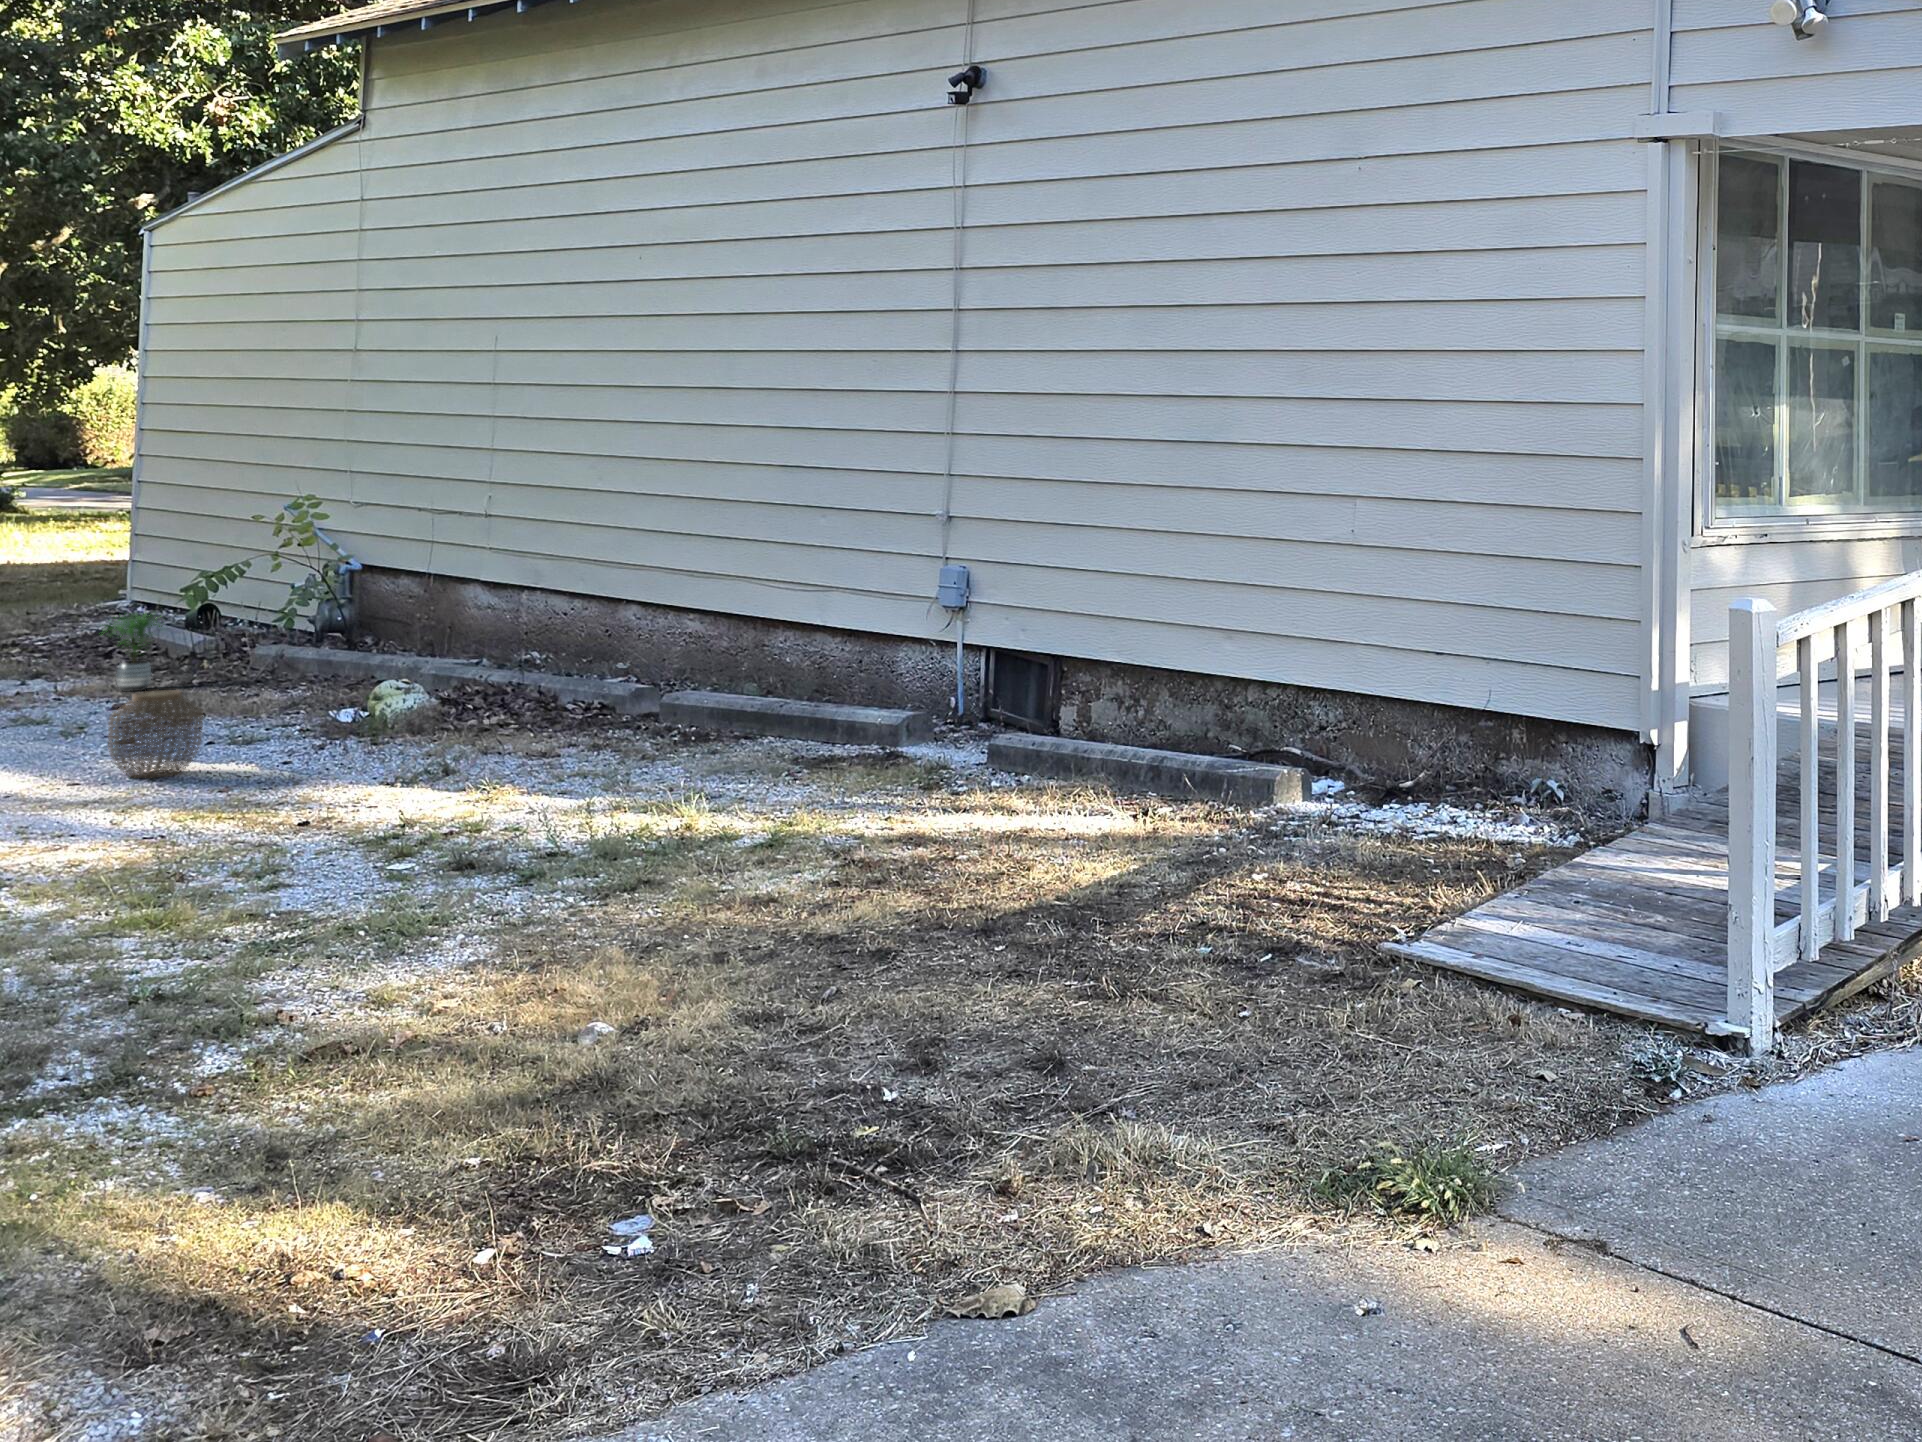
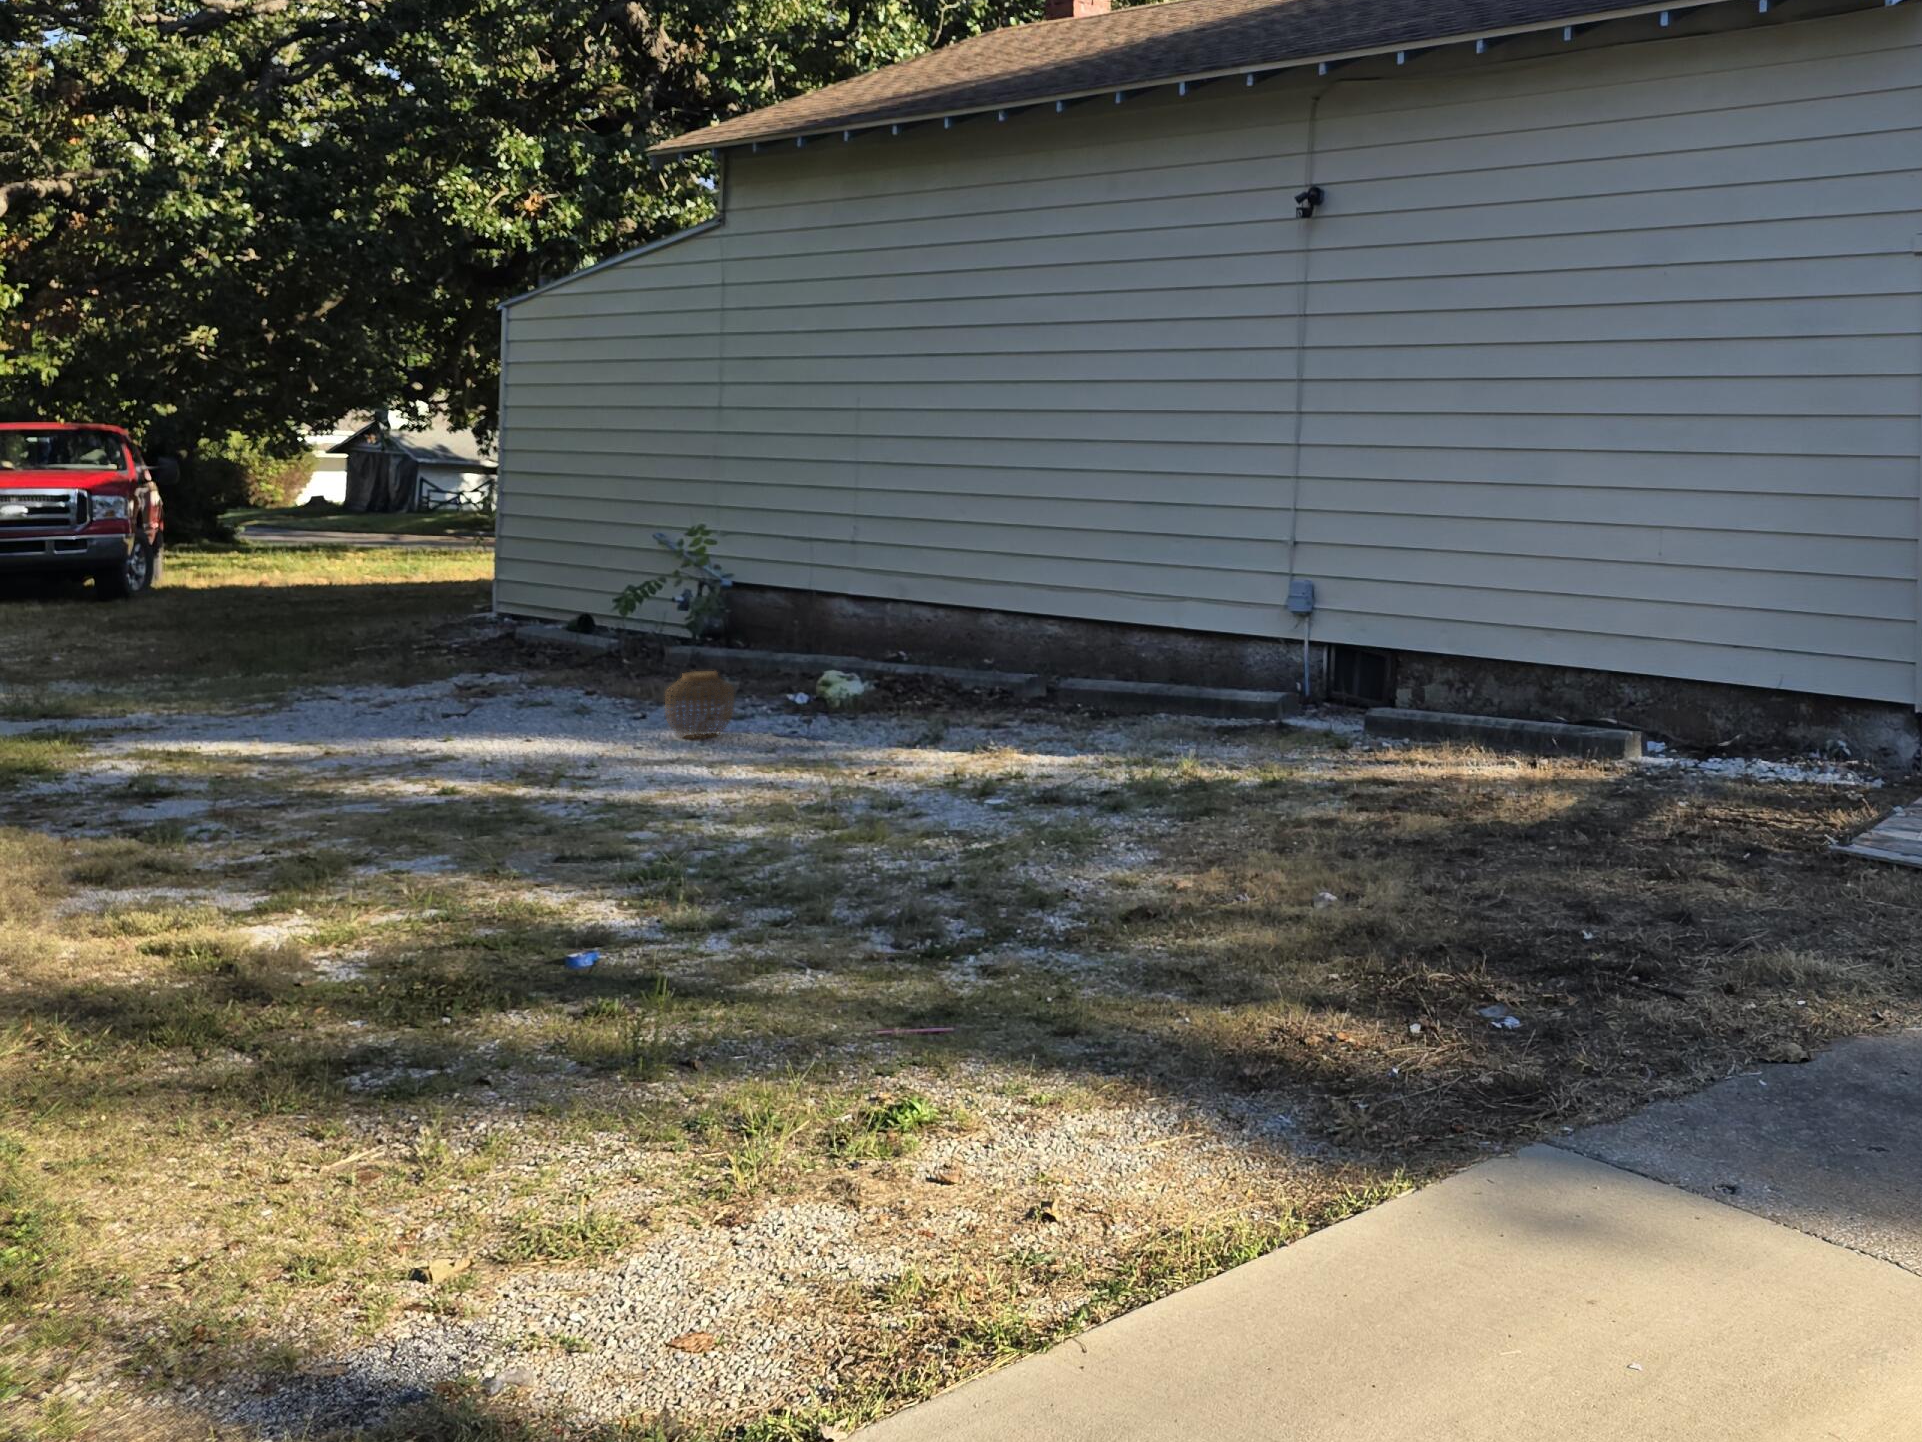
potted plant: present [102,613,162,691] -> none [581,605,633,669]

